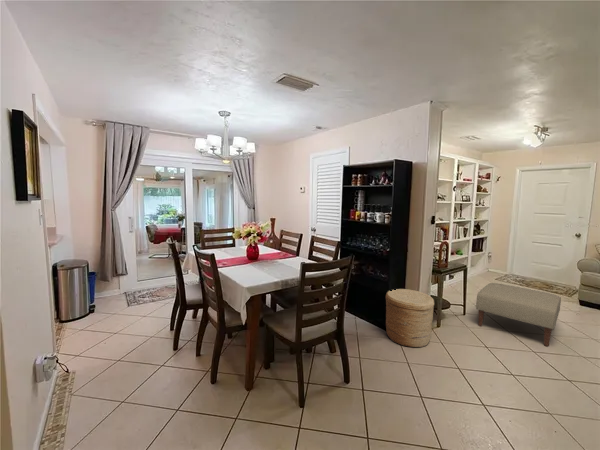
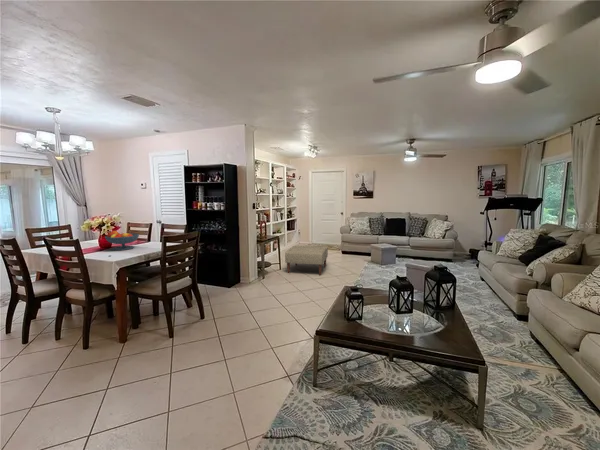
fruit bowl: none [249,242,284,267] -> present [105,231,139,250]
woven basket: present [386,289,434,347] -> none [226,256,258,292]

